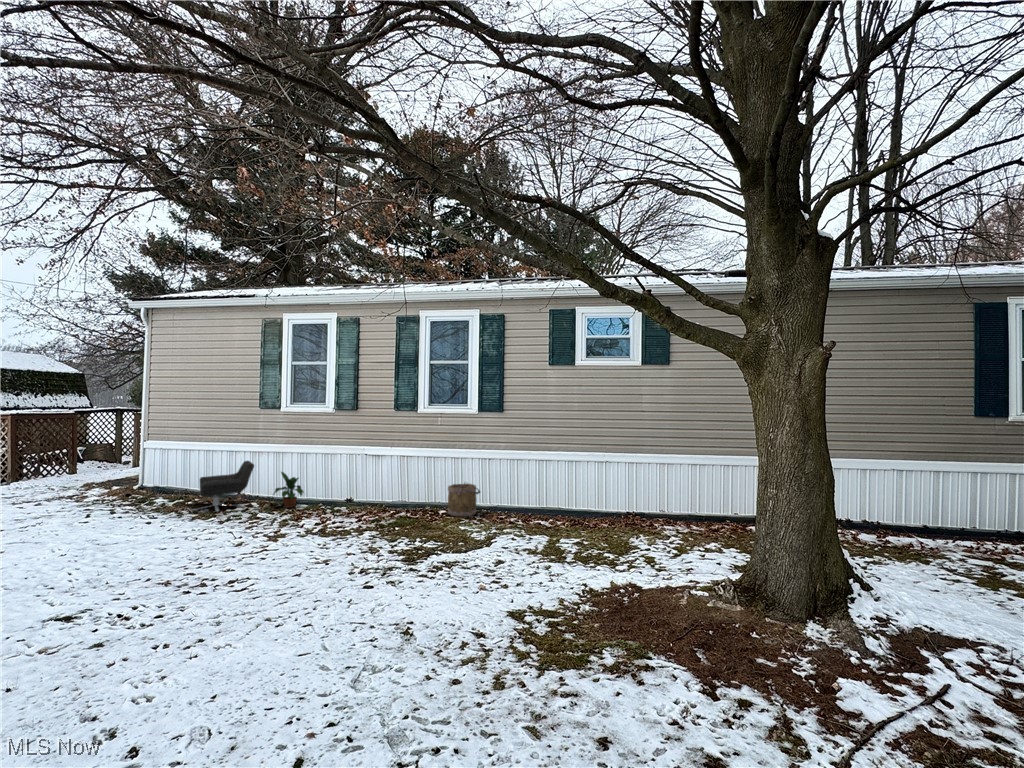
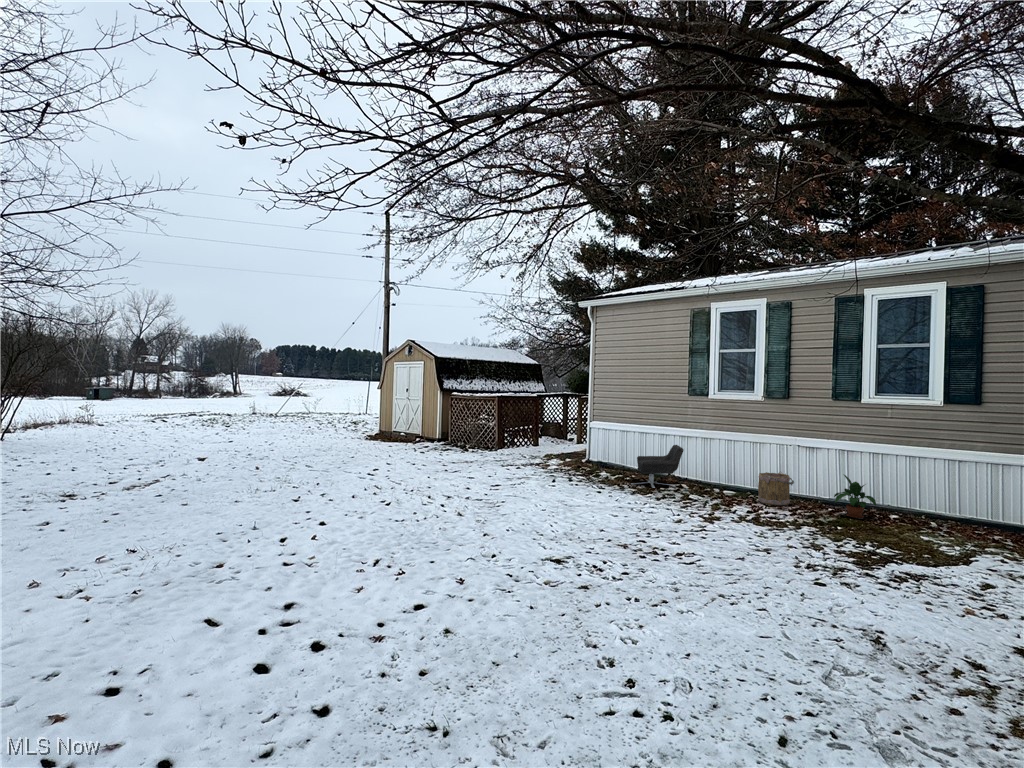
potted plant: present [273,472,304,508] -> present [834,475,876,518]
bucket: present [448,483,480,517] -> present [758,472,794,505]

